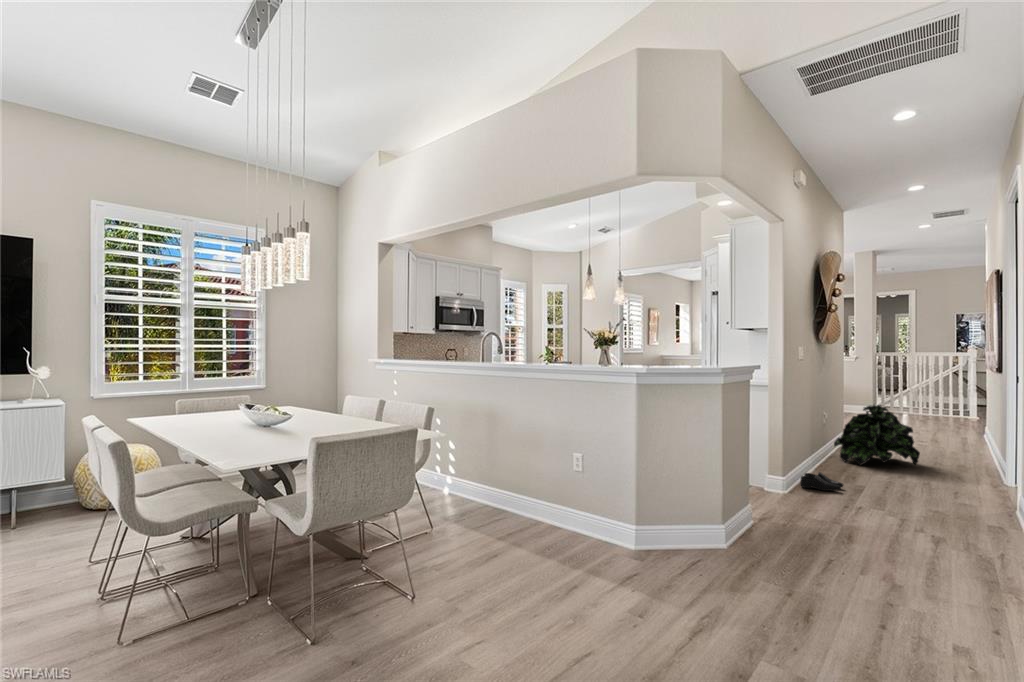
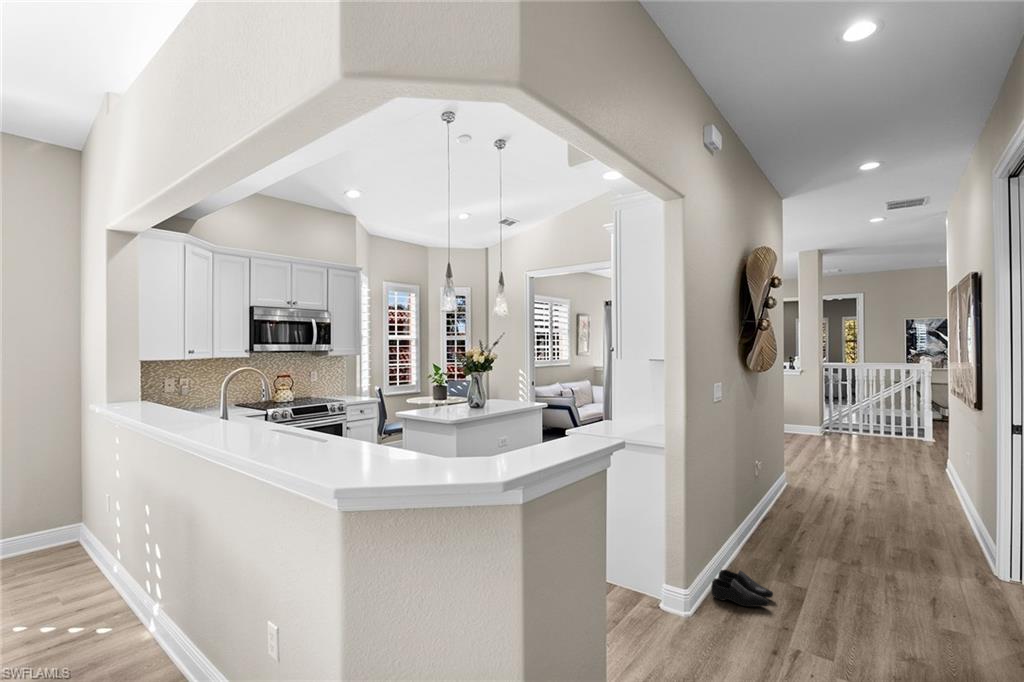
potted plant: present [834,405,920,465] -> none [767,452,878,538]

